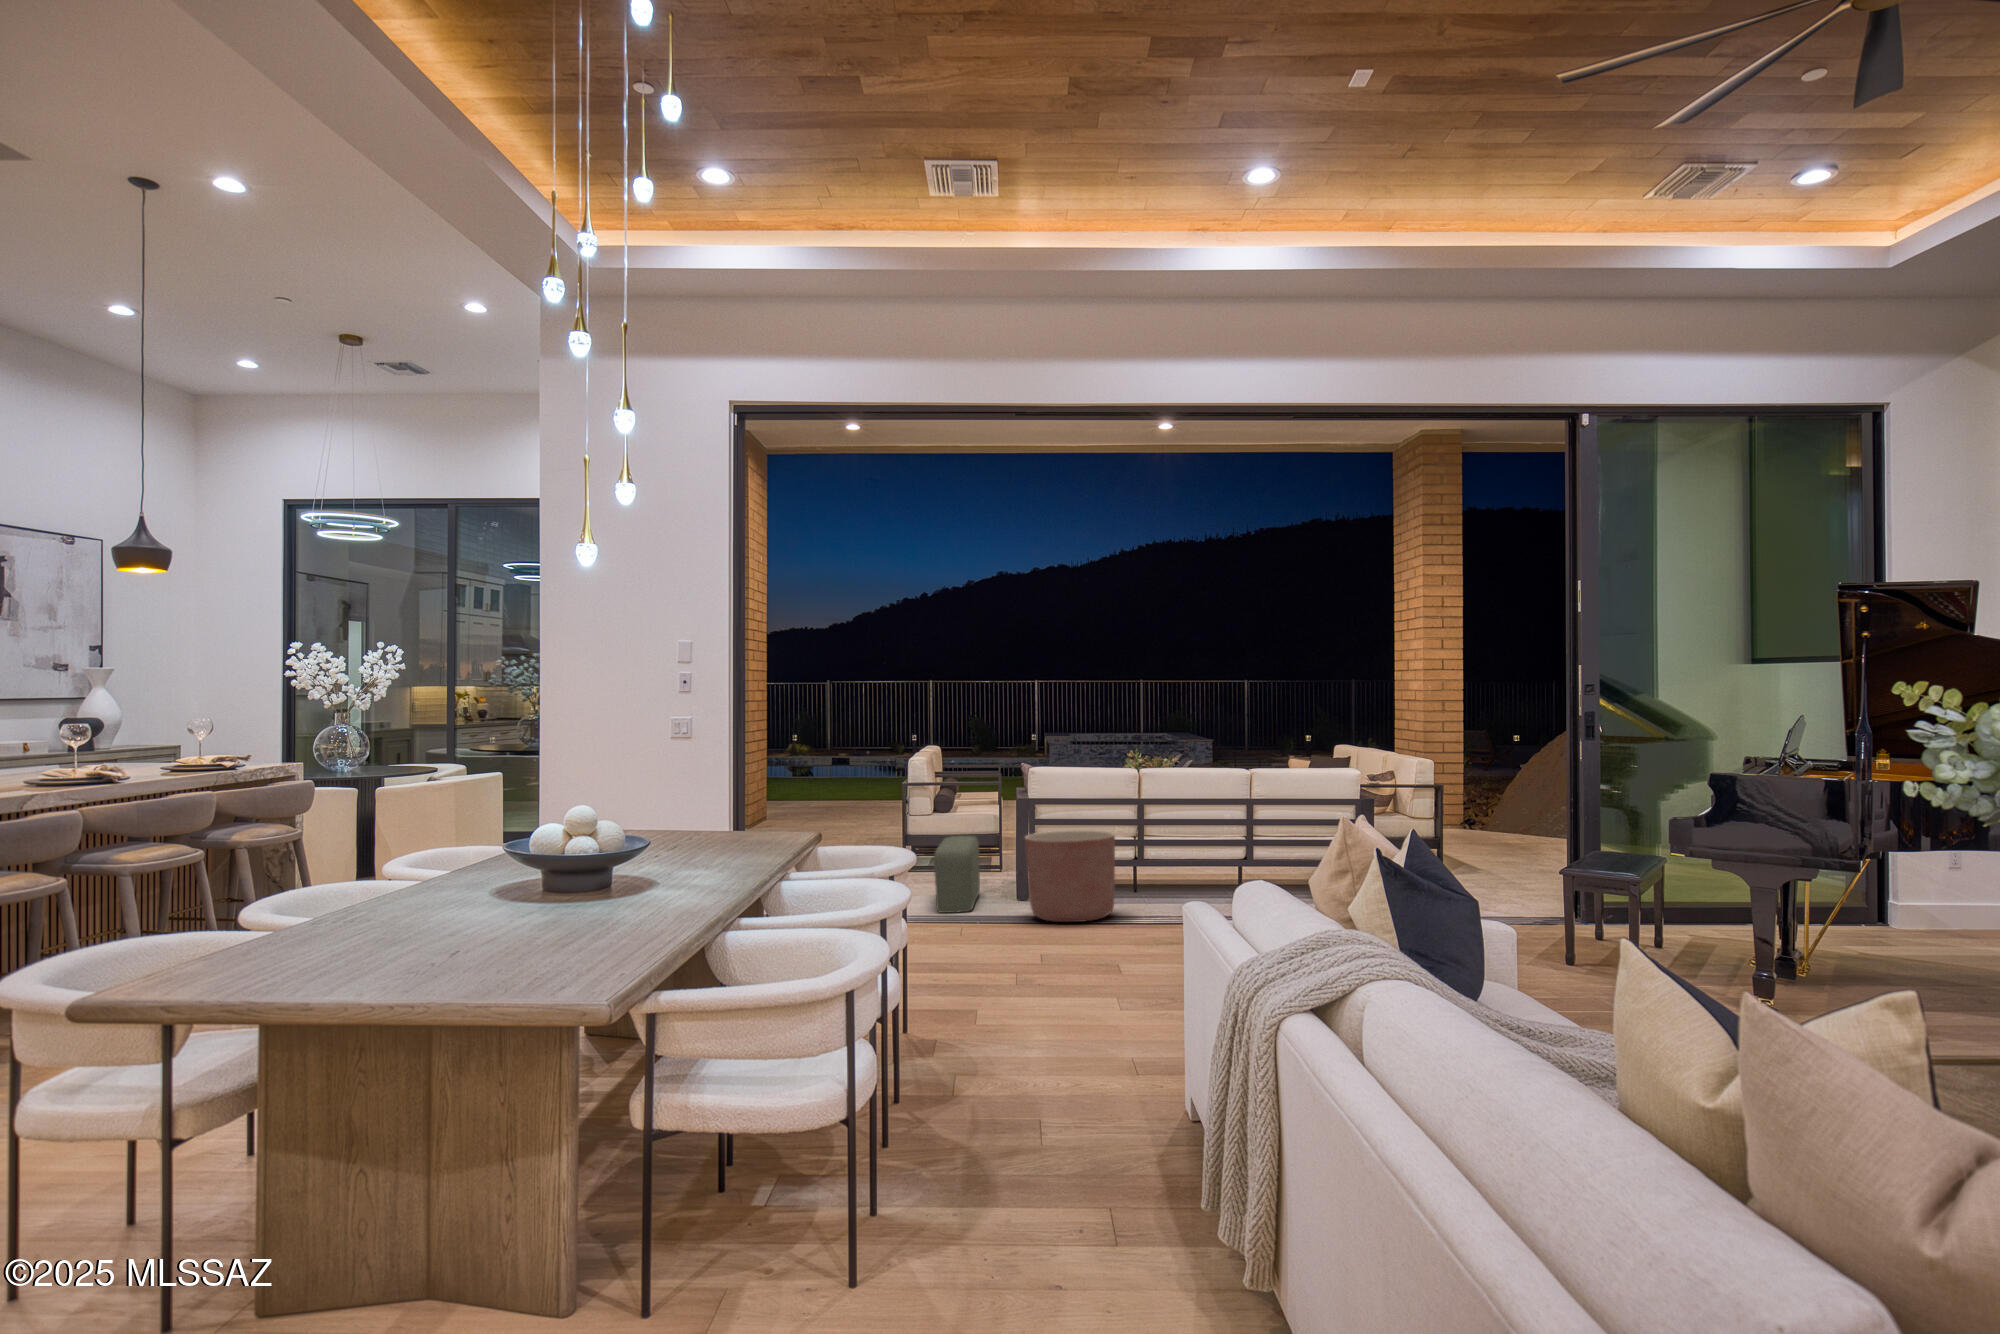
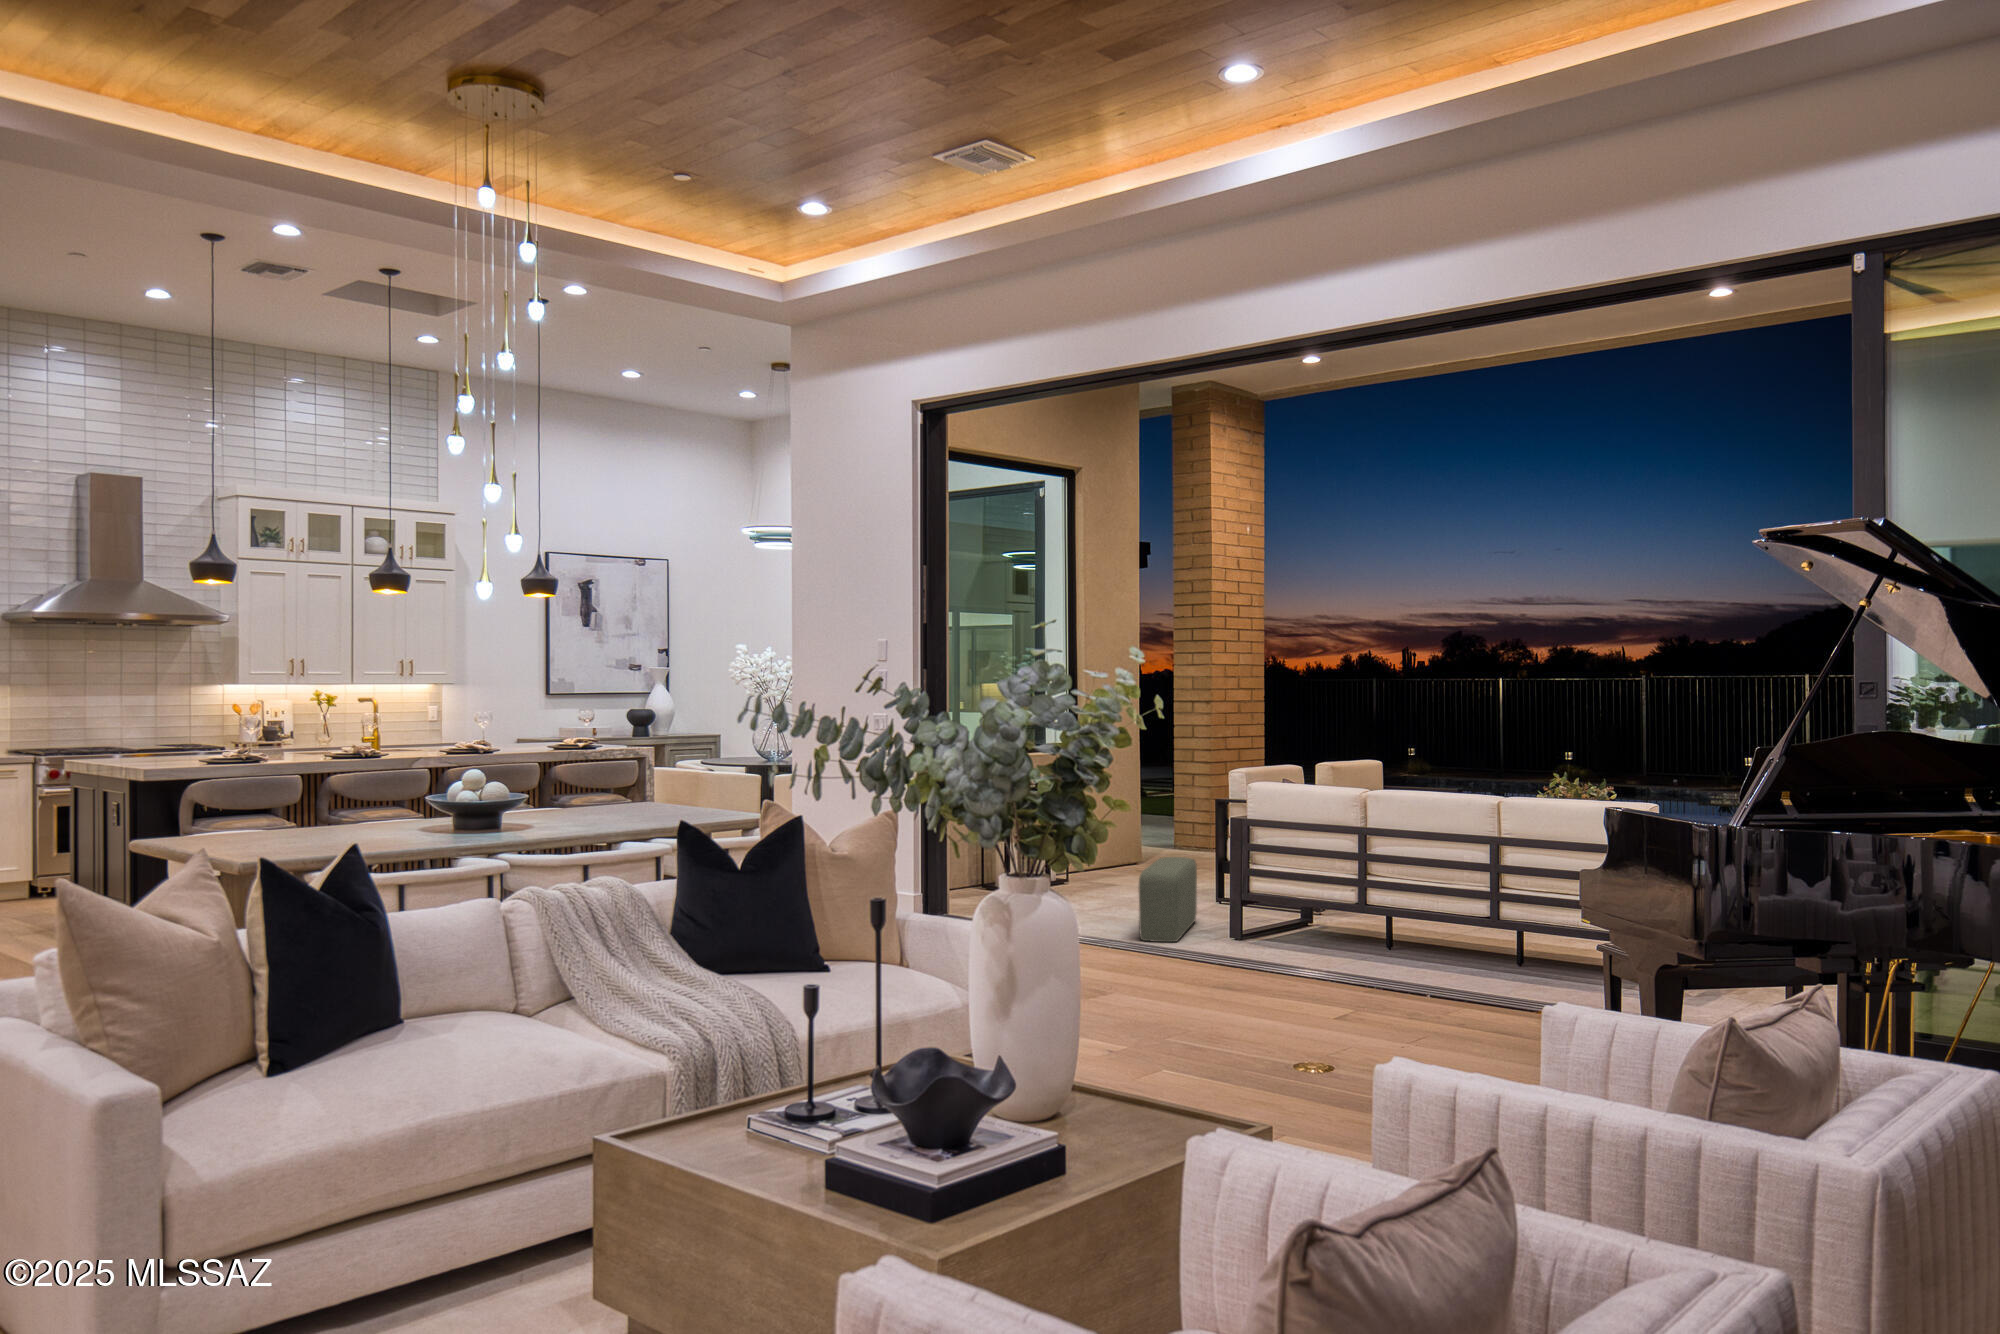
planter: present [1025,830,1115,922] -> none [1232,861,1335,964]

